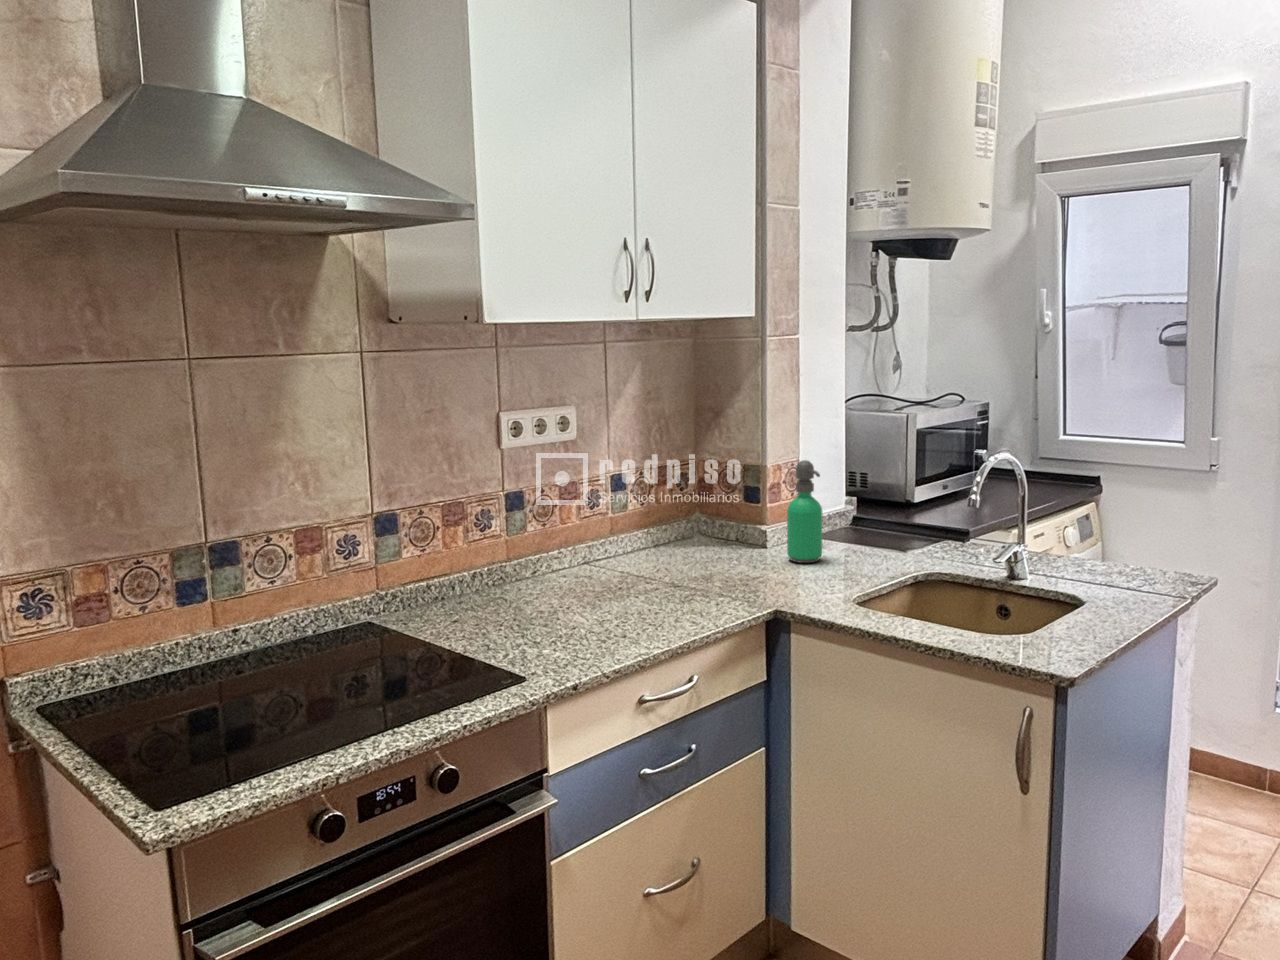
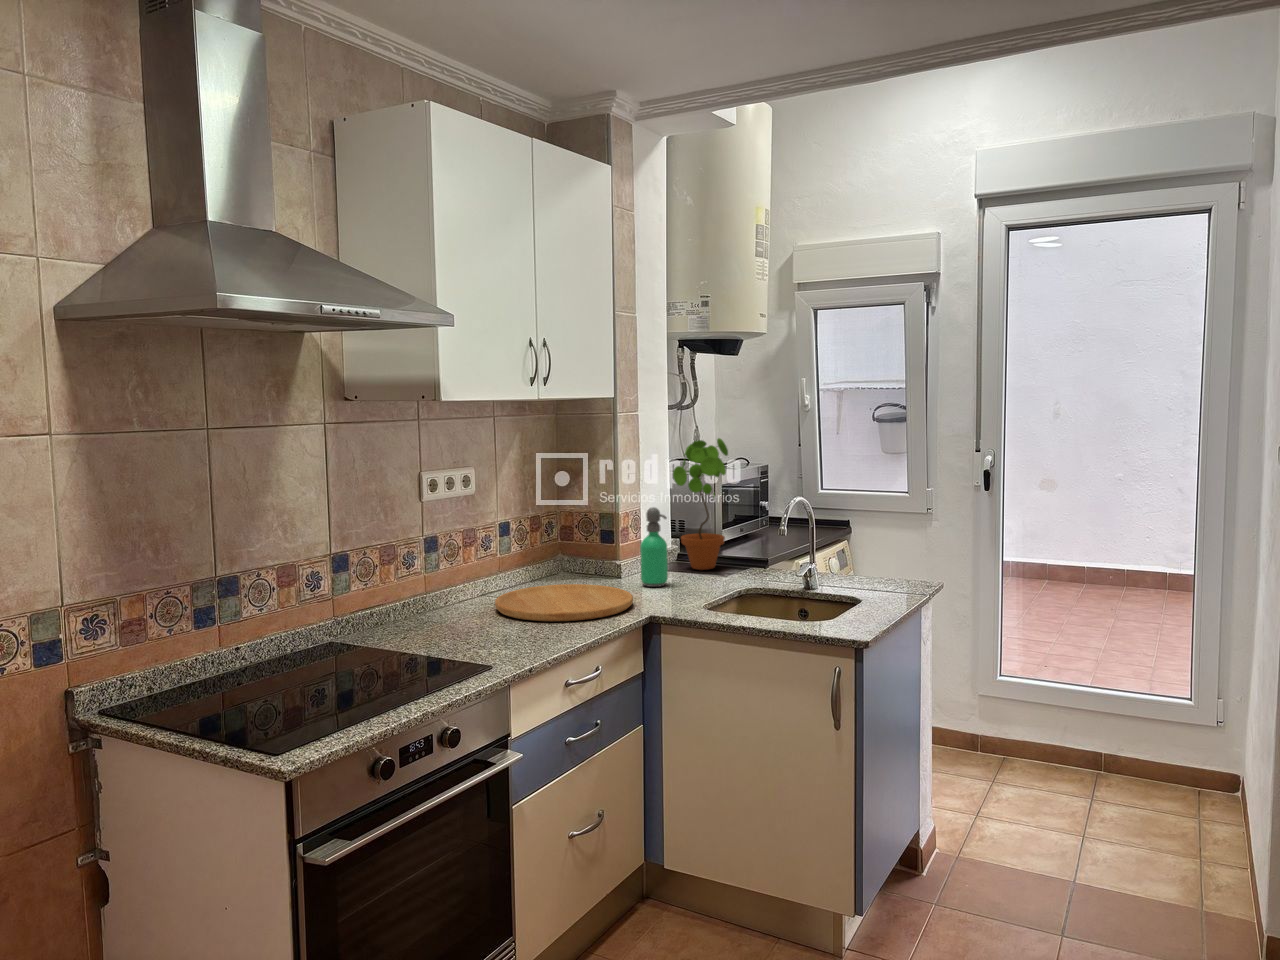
potted plant: none [841,370,917,540] -> present [673,438,728,570]
cutting board: none [586,555,763,610] -> present [495,584,633,621]

